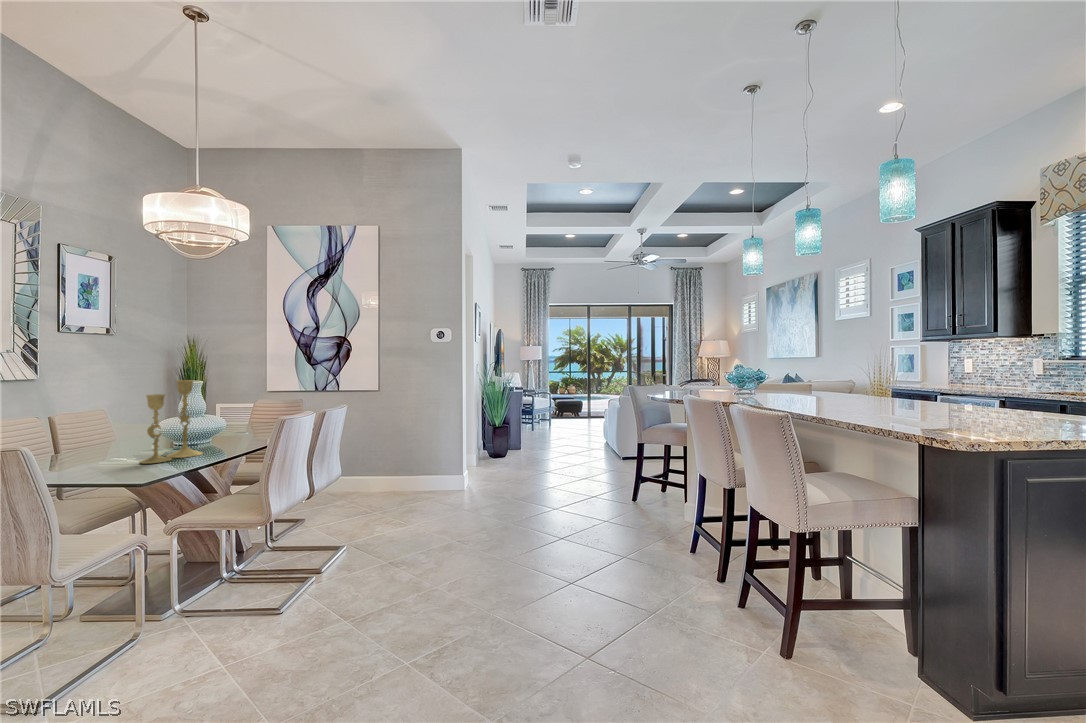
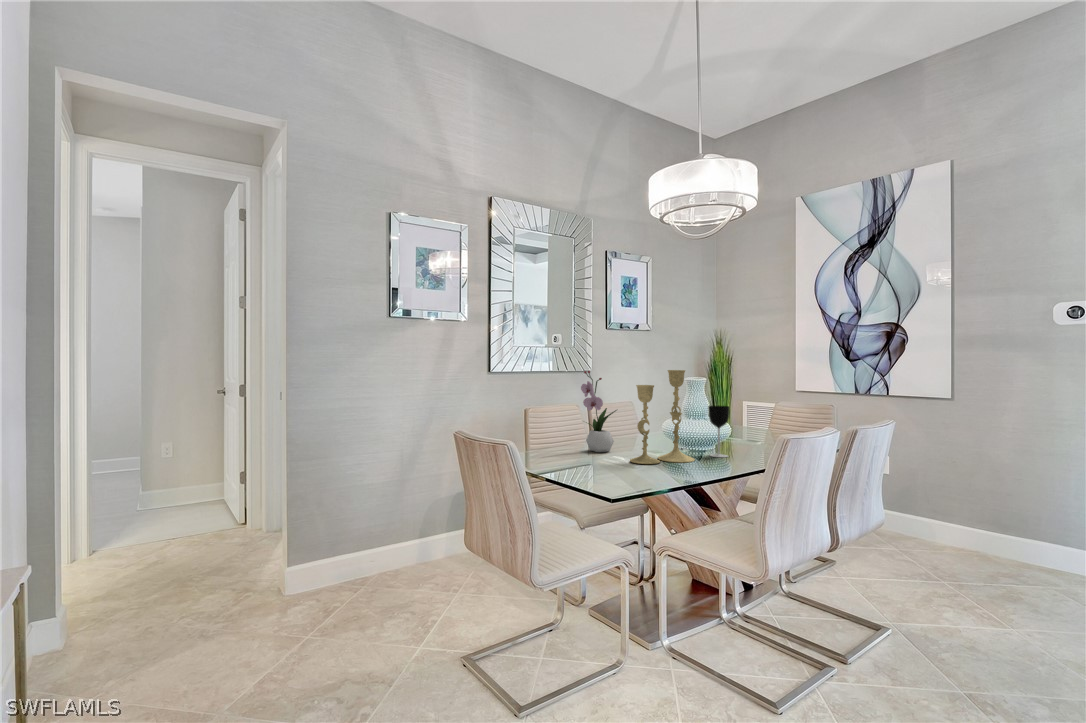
flower arrangement: none [67,383,115,462] -> present [581,371,617,452]
wine glass: none [213,407,231,449] -> present [708,406,730,457]

